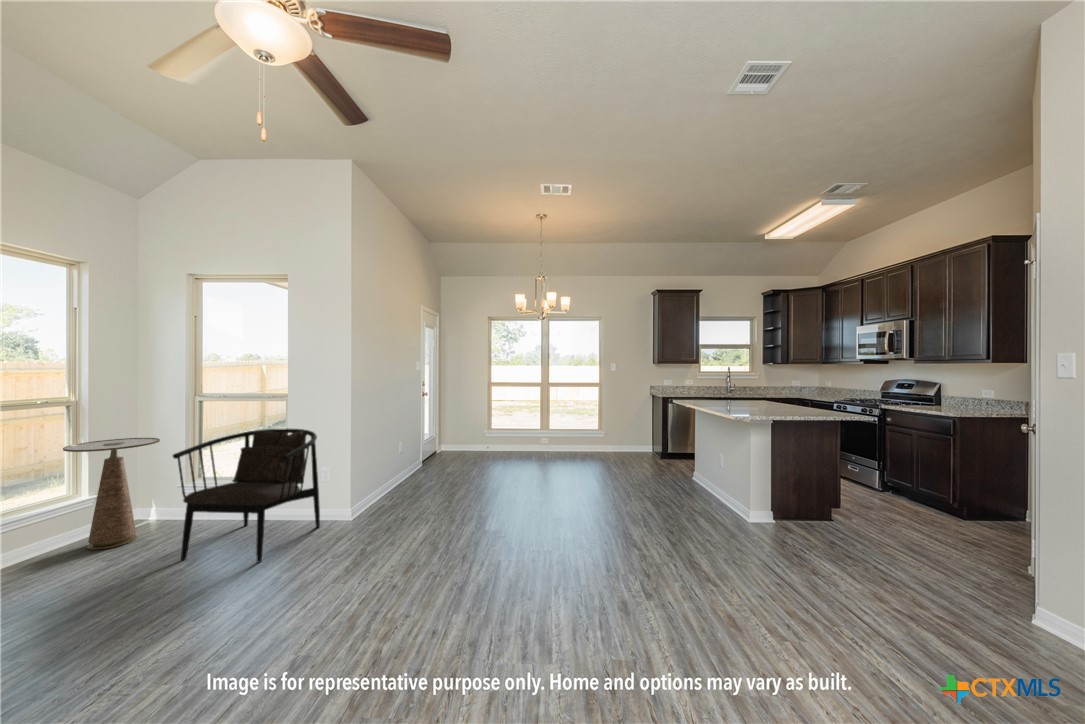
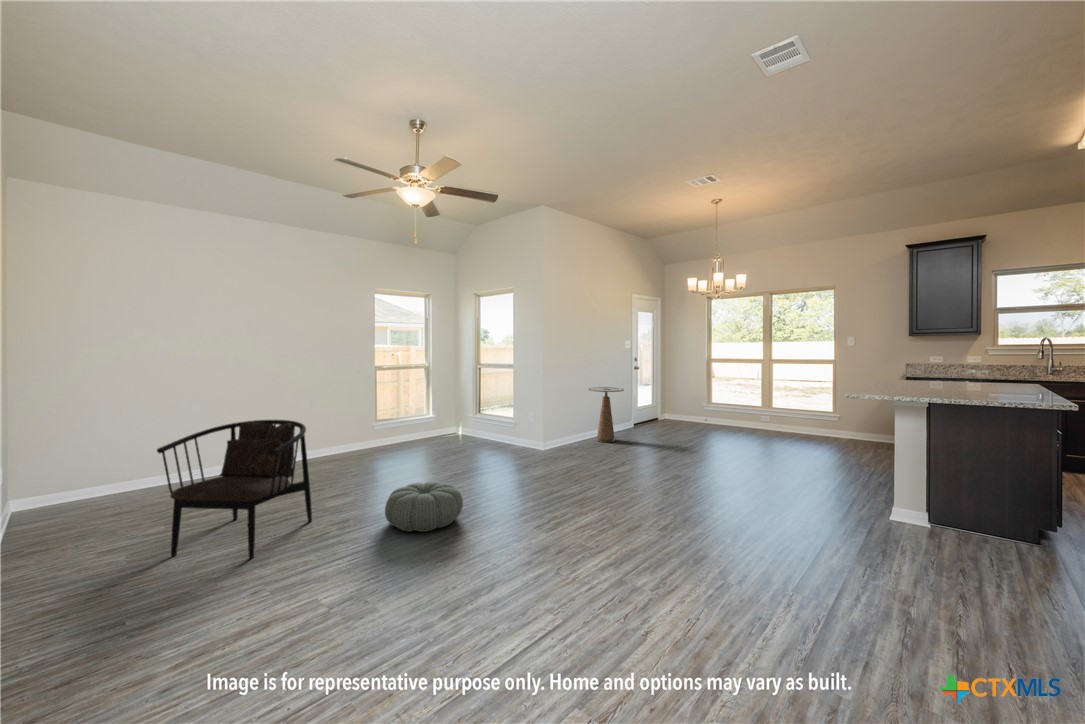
side table: present [63,438,160,550] -> present [589,387,624,442]
pouf: none [390,489,466,537] -> present [385,482,463,532]

